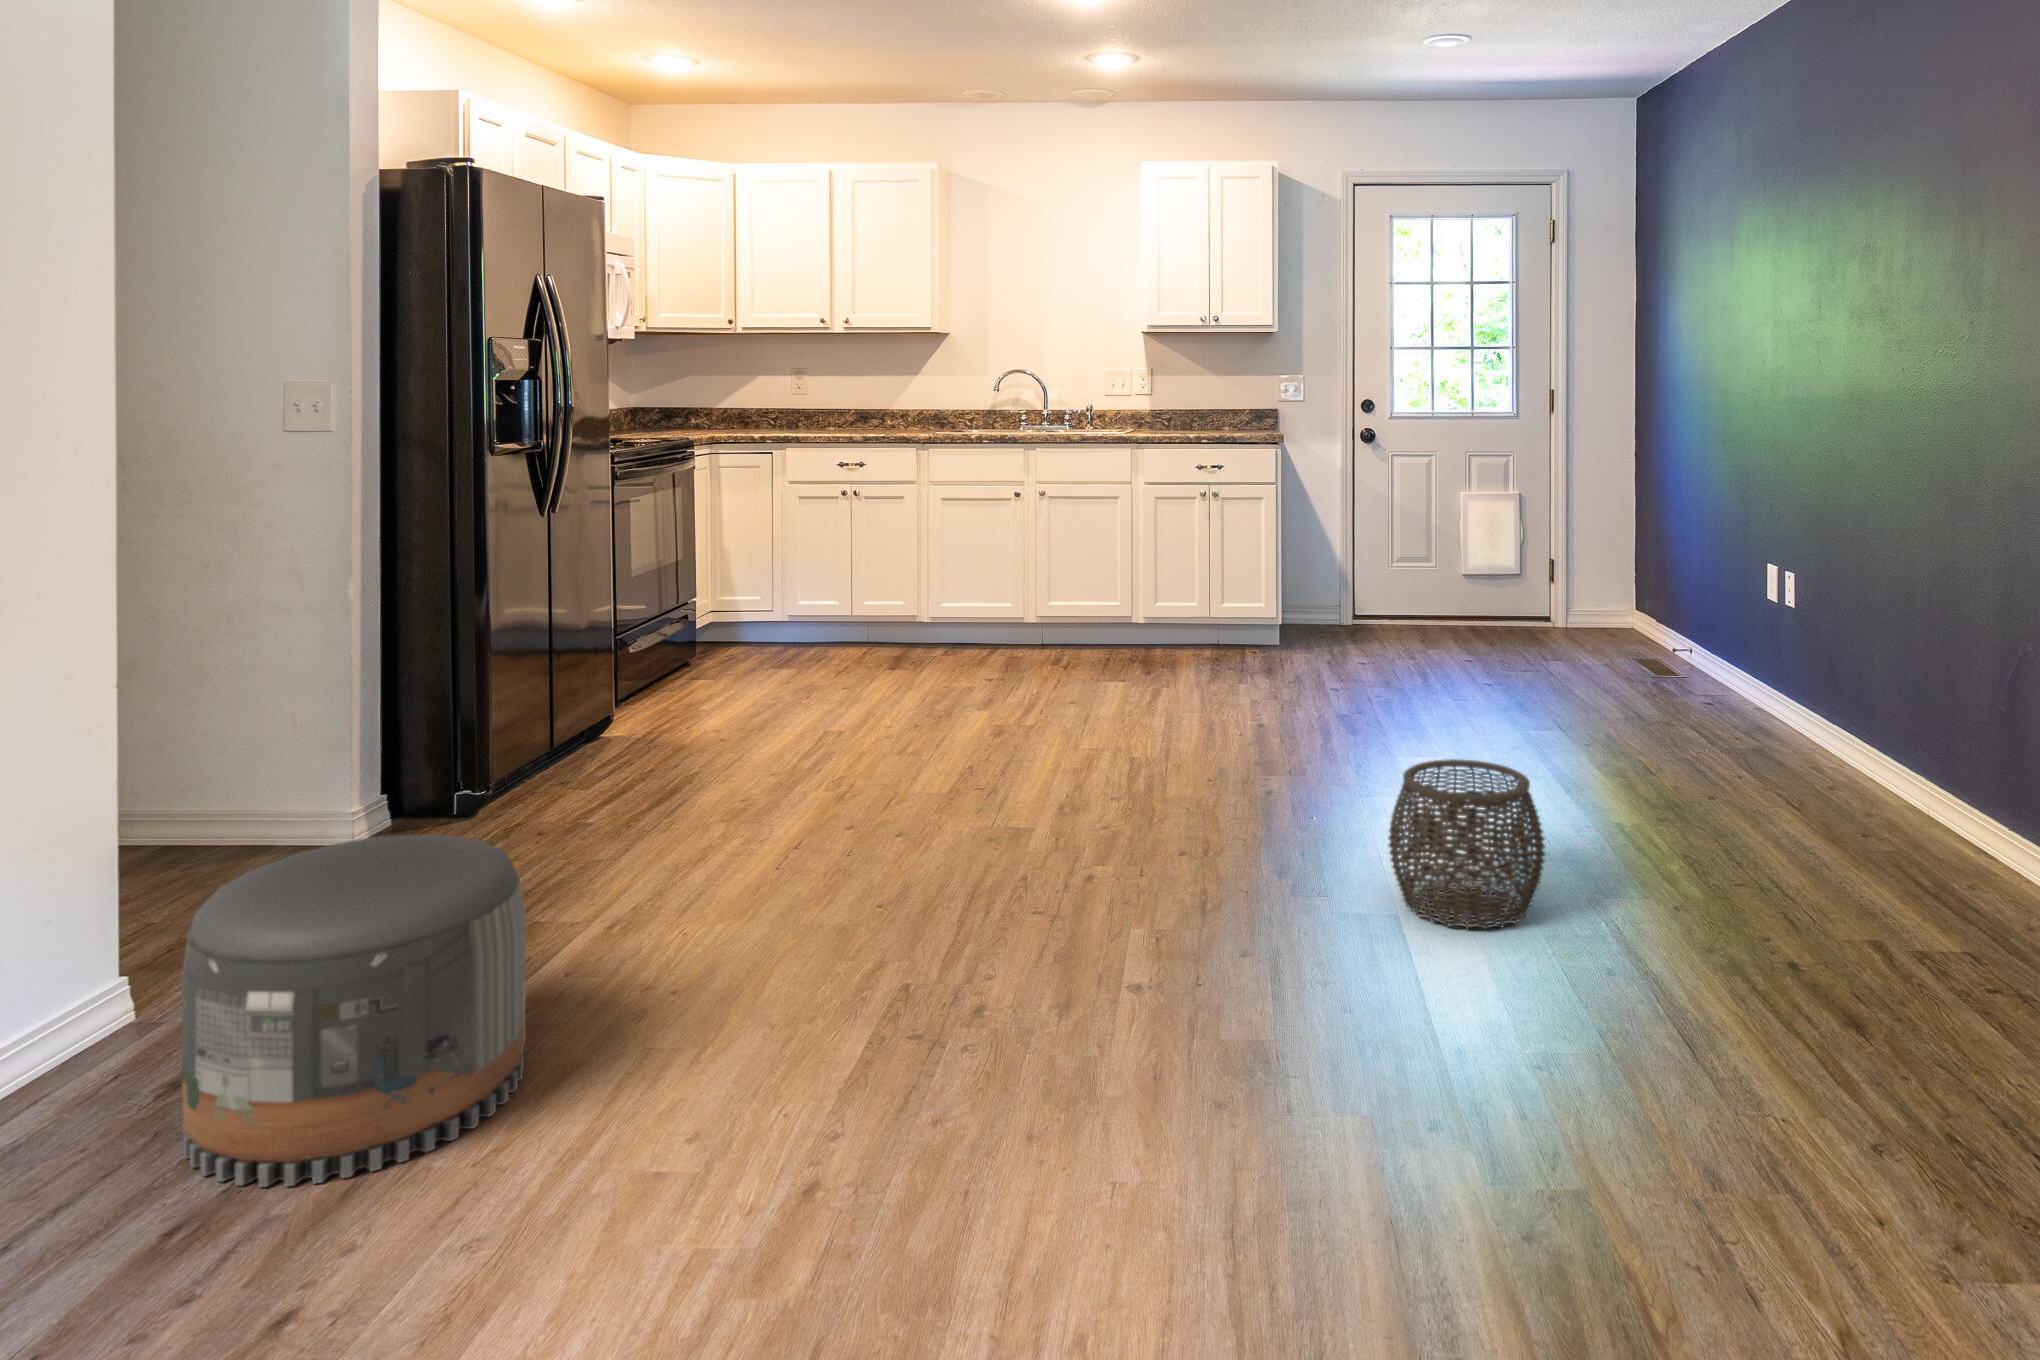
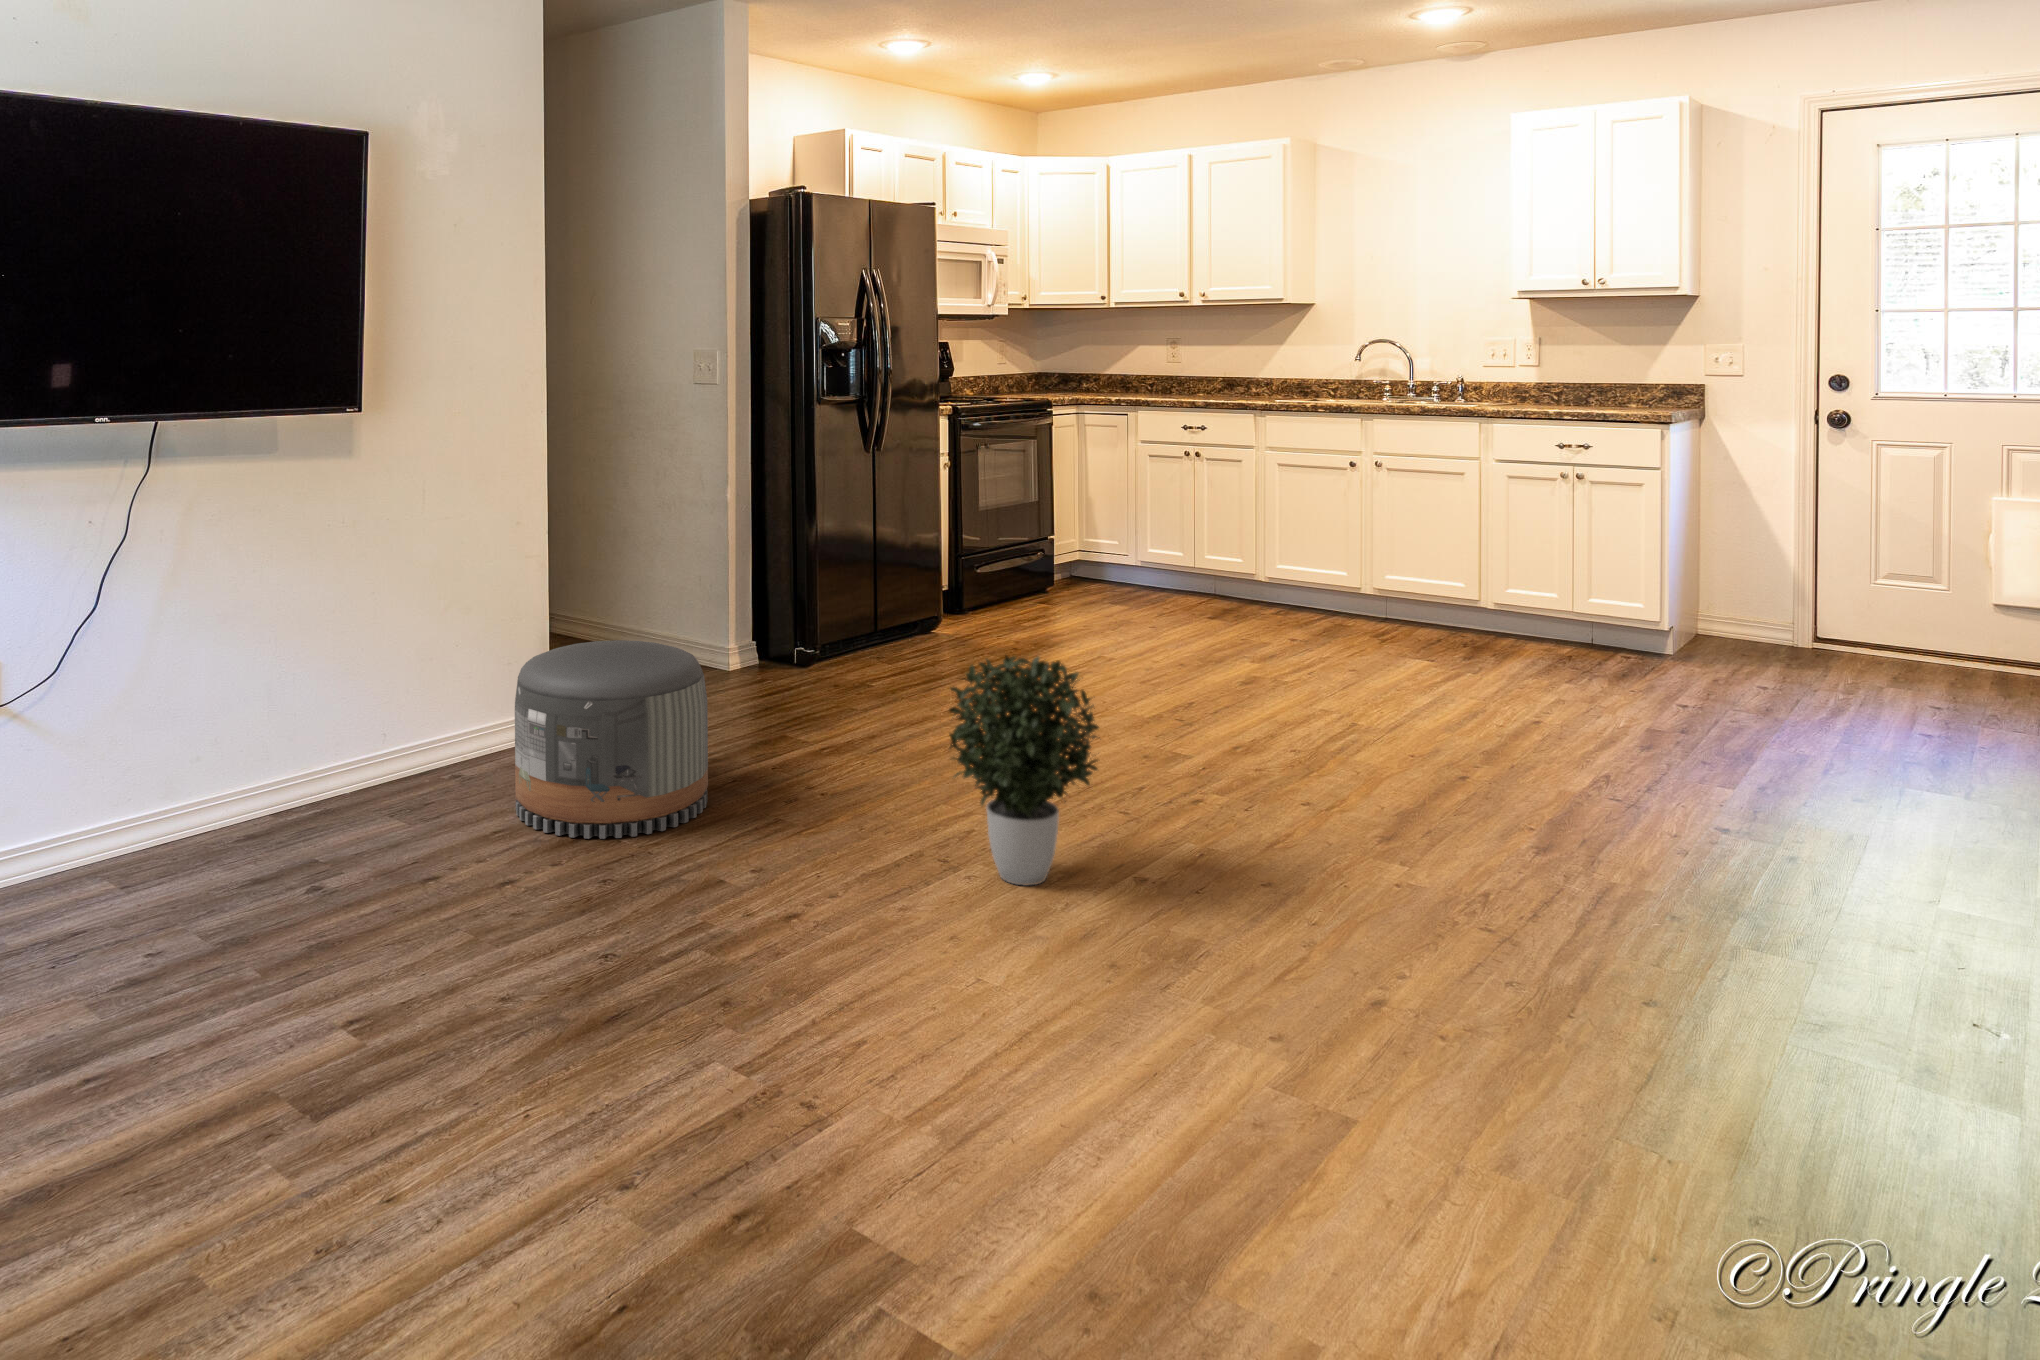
potted plant: none [915,754,1104,1032] -> present [949,656,1100,885]
woven basket: present [1388,759,1545,929] -> none [1477,757,1676,950]

